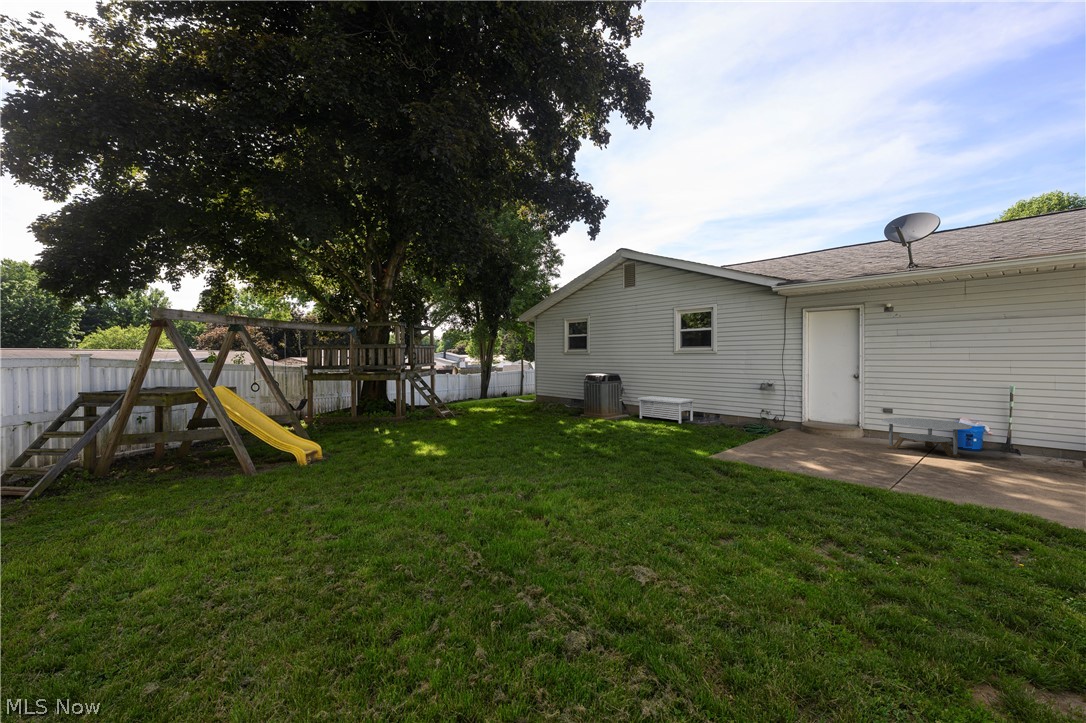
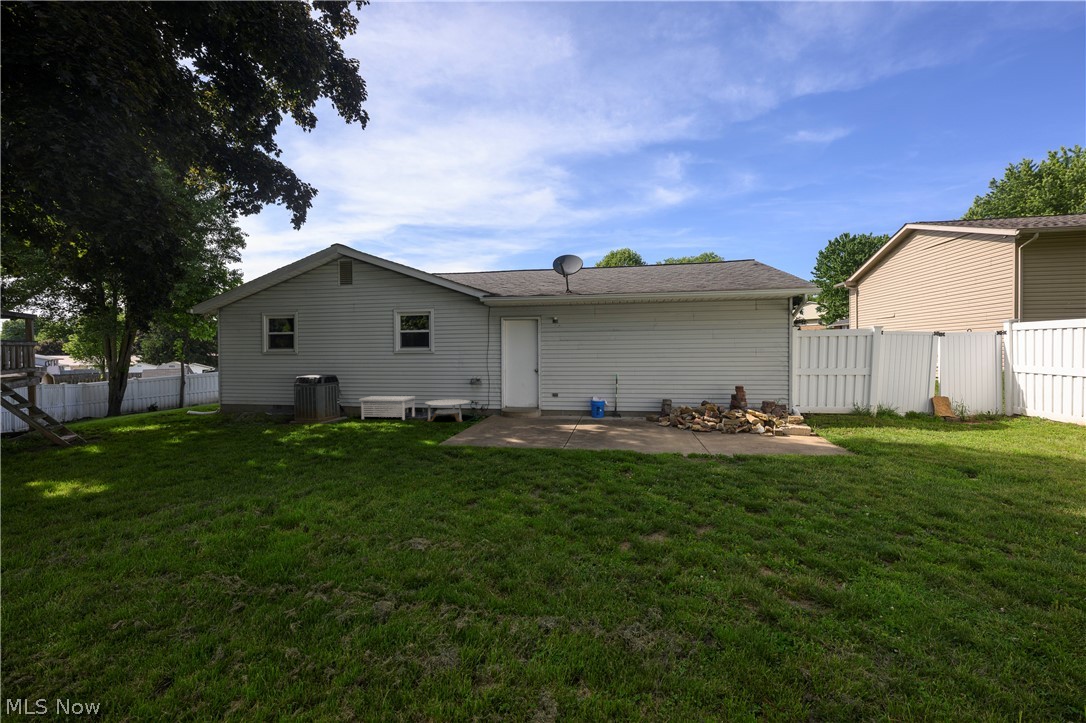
round table: present [882,418,972,457] -> present [425,399,470,422]

